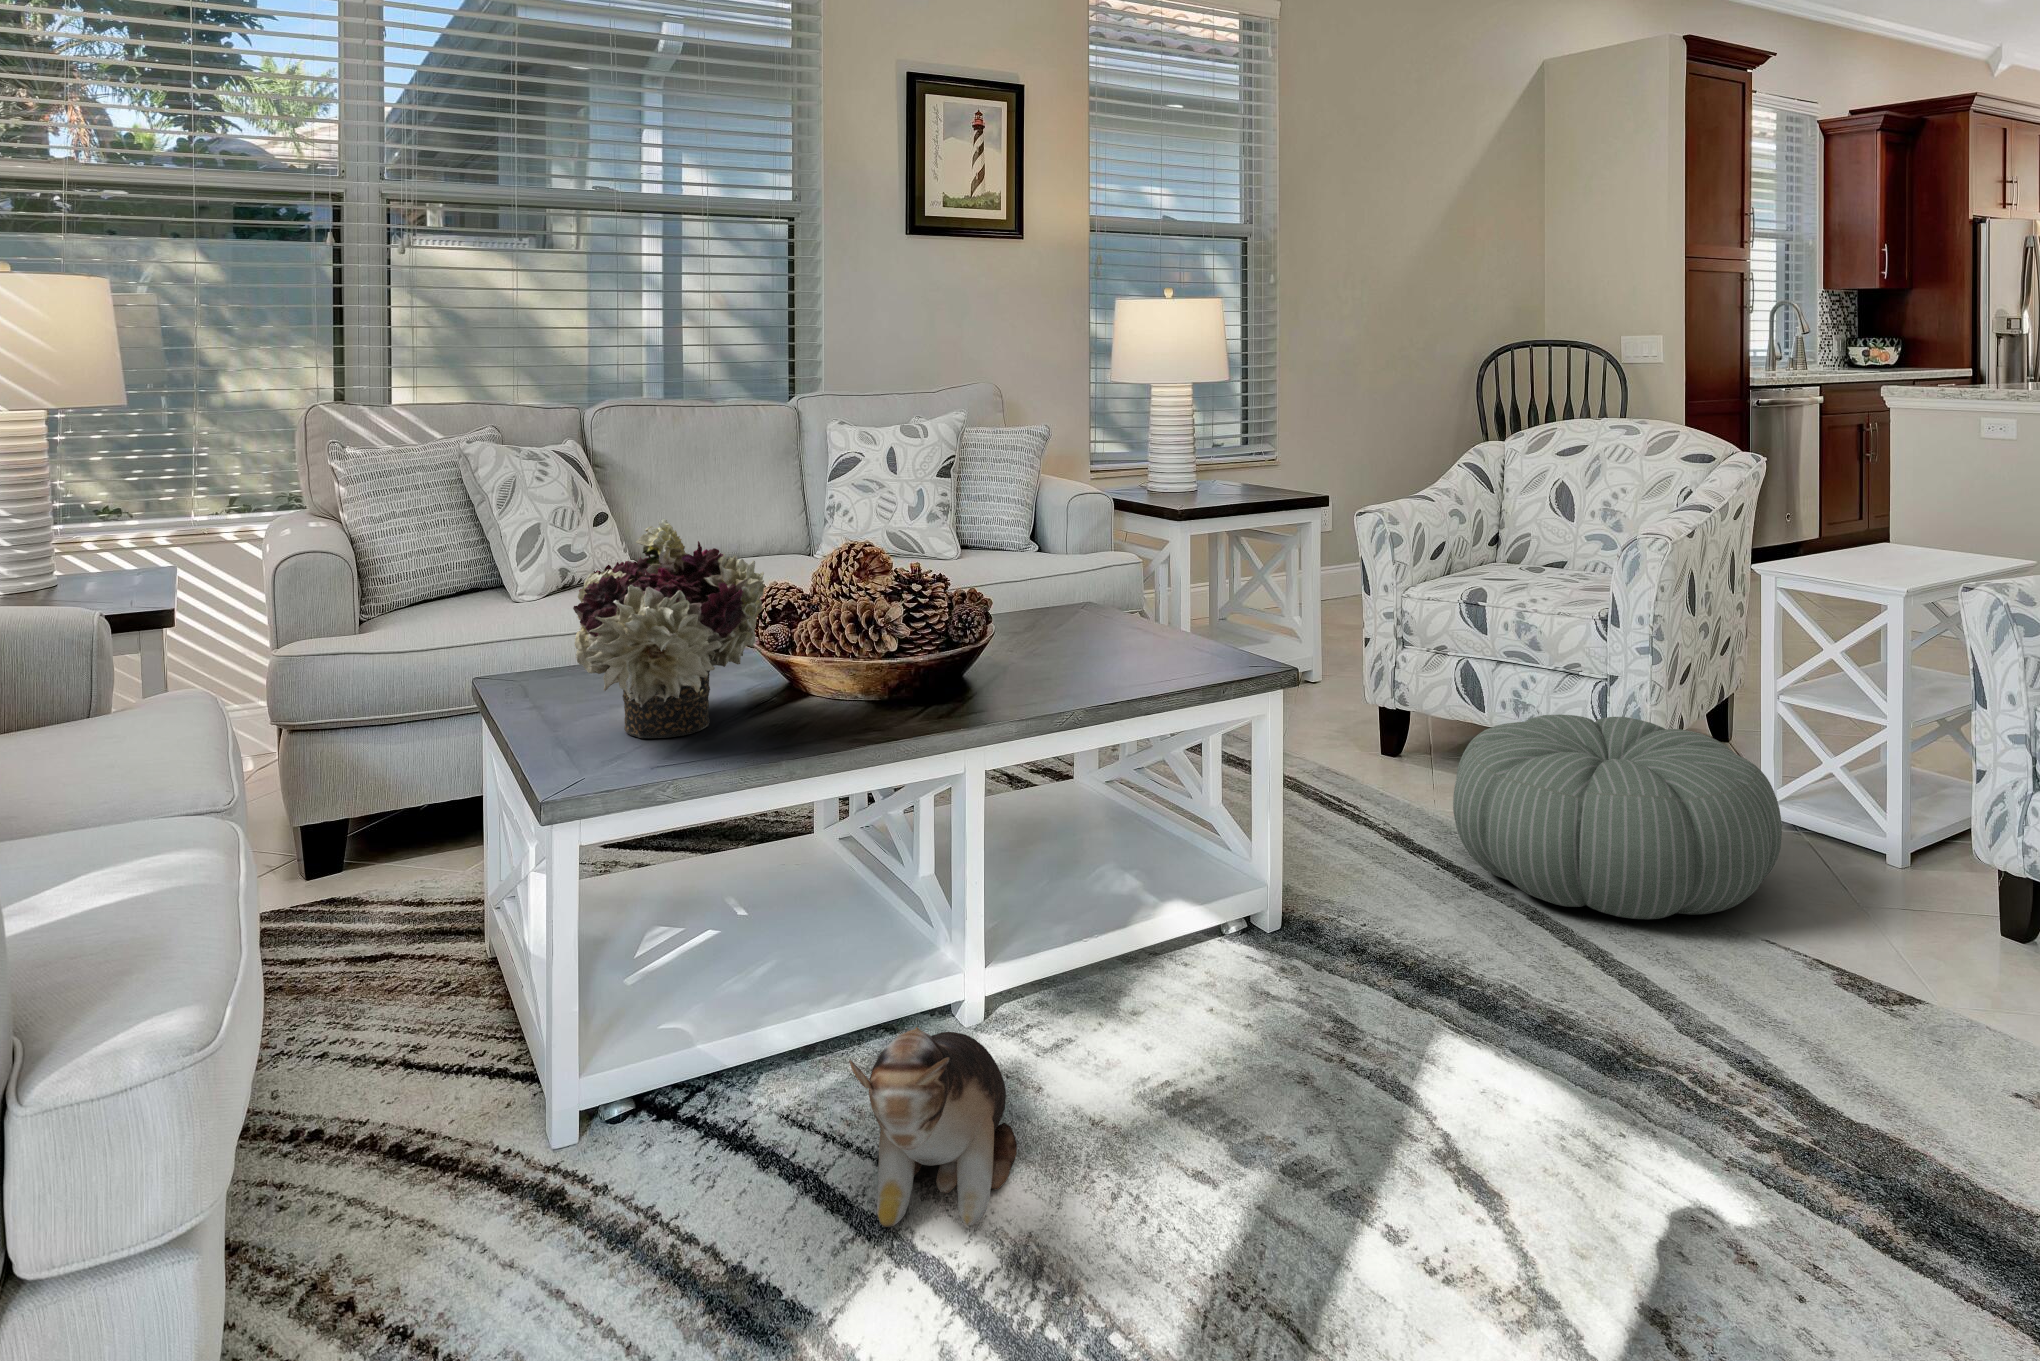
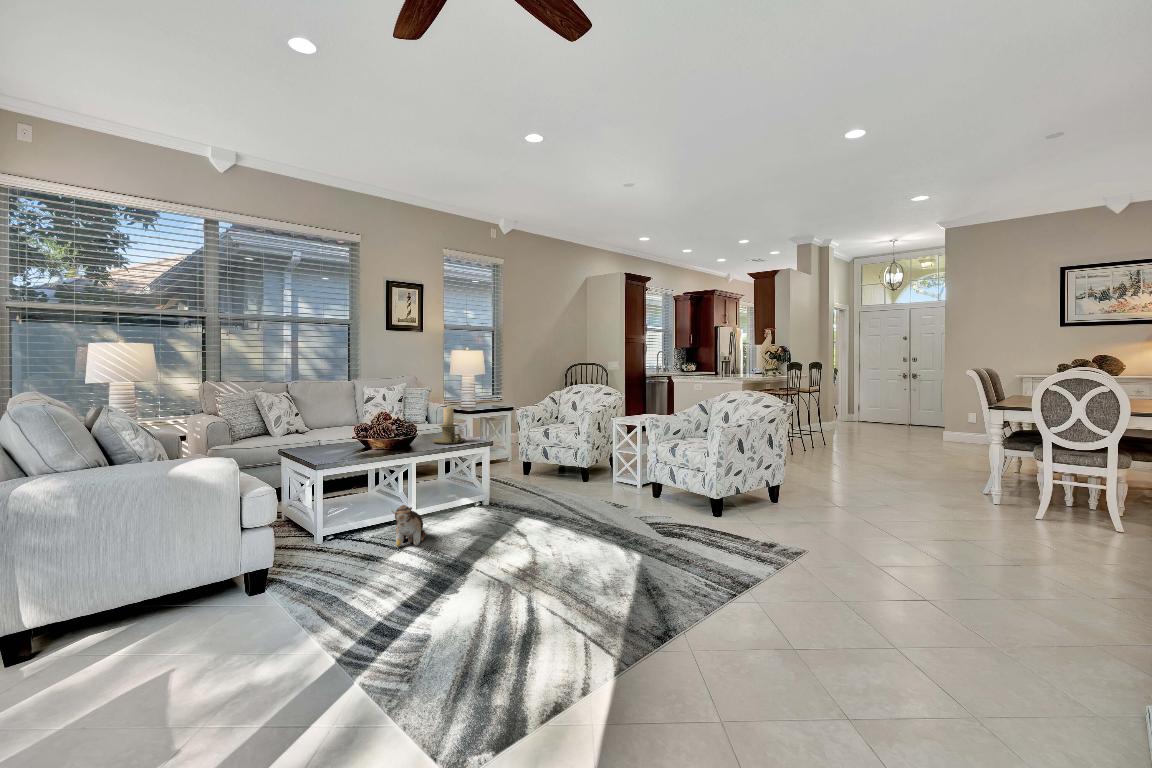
flower arrangement: present [573,519,765,738] -> none [314,405,363,456]
candle holder: none [1048,521,1183,677] -> present [432,407,465,444]
pouf: present [1453,715,1782,919] -> none [535,456,609,498]

